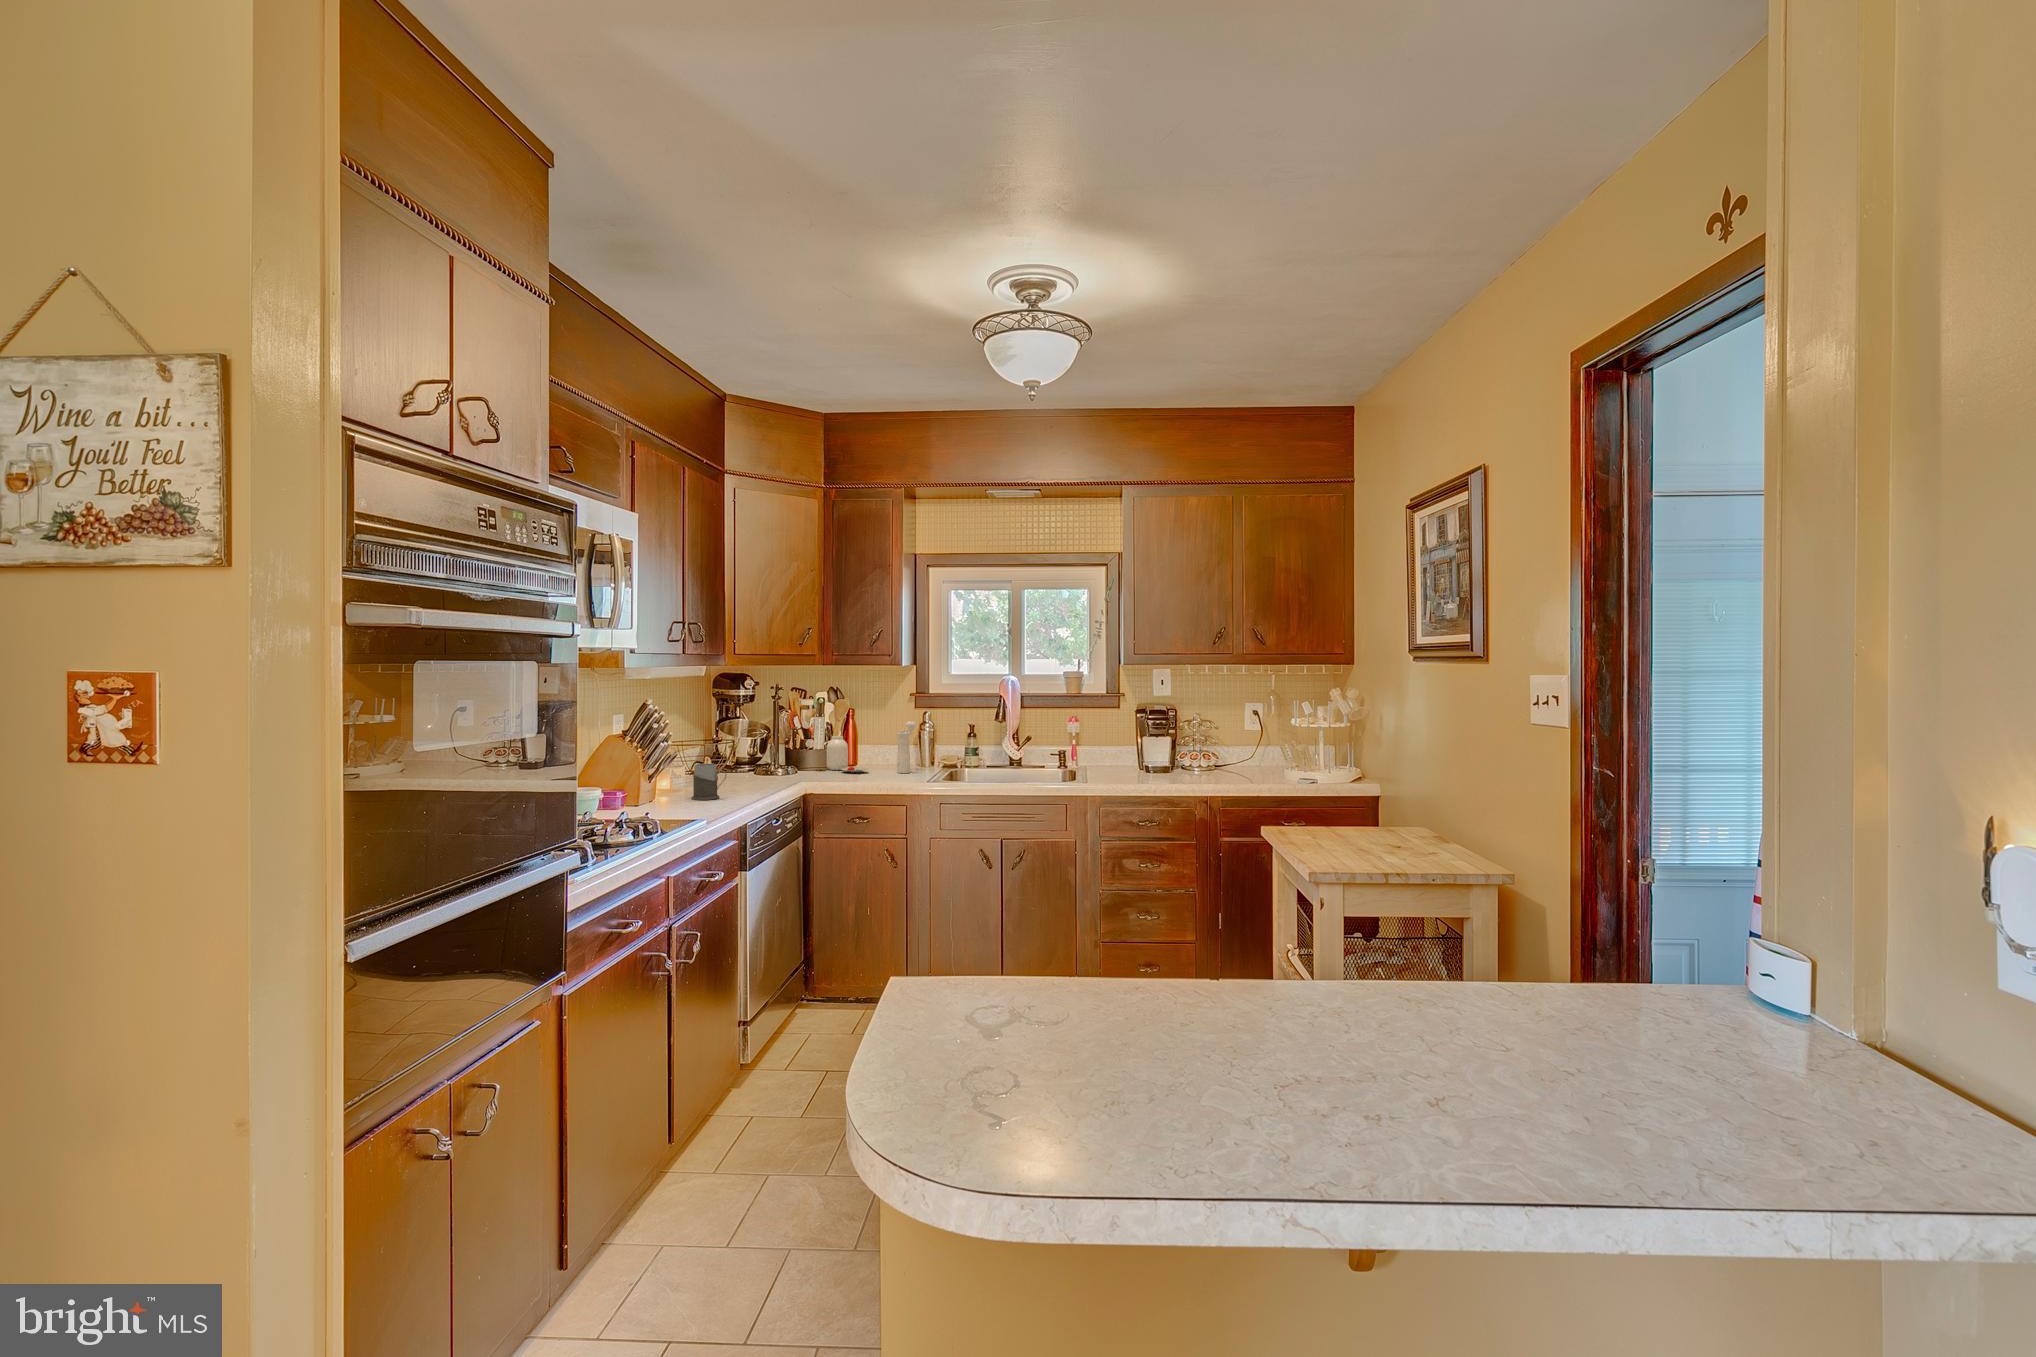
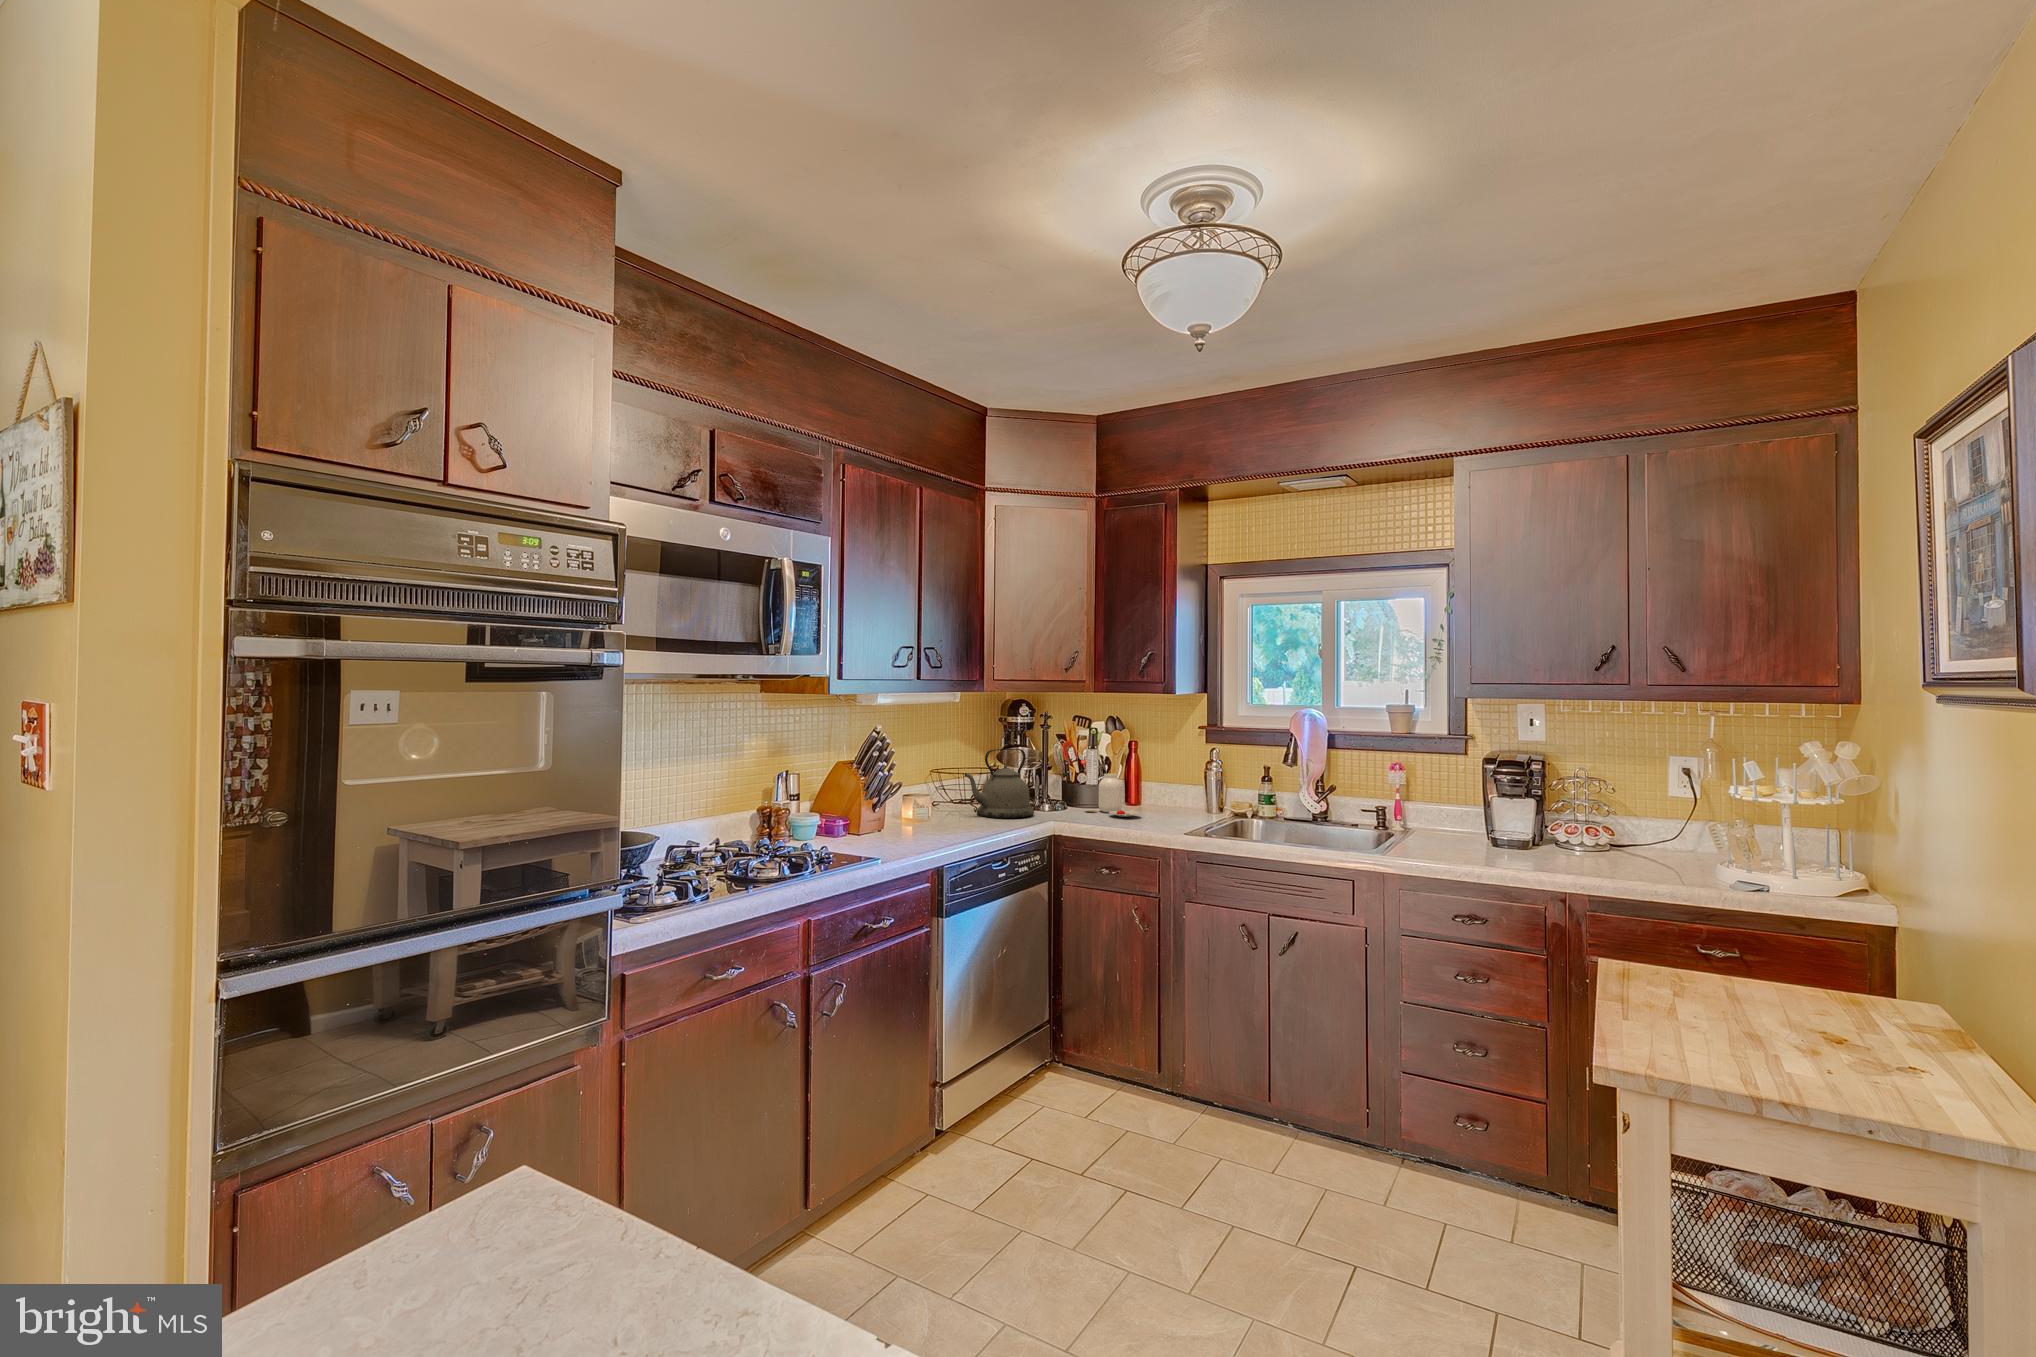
kettle: none [716,715,777,779] -> present [965,749,1034,818]
pepper mill: present [897,721,916,773] -> none [1173,760,1201,822]
mug: present [691,764,726,800] -> none [905,802,939,842]

